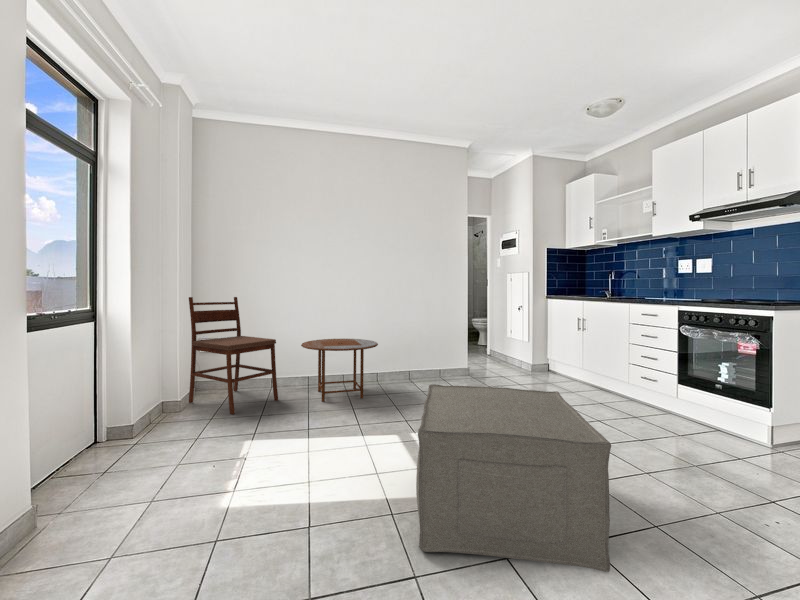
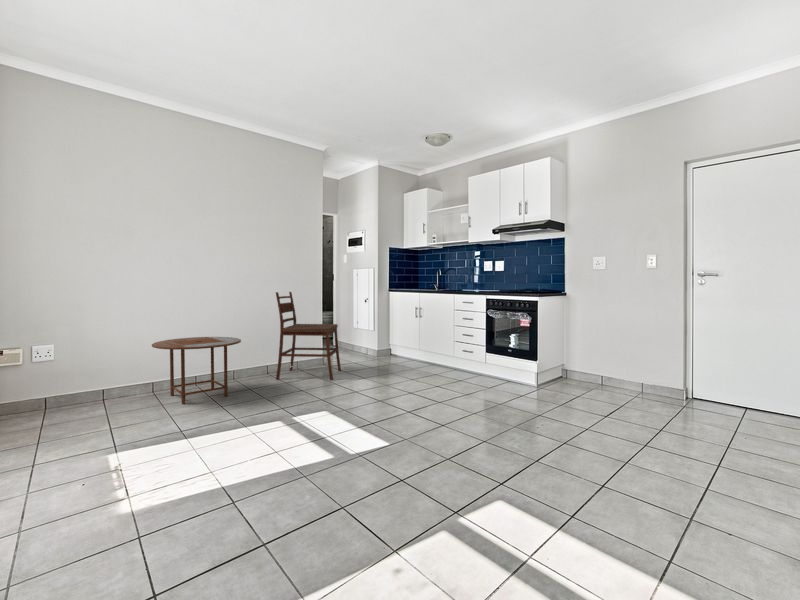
dining chair: present [189,297,278,414] -> present [276,292,341,380]
ottoman: present [416,384,611,572] -> none [319,362,460,486]

